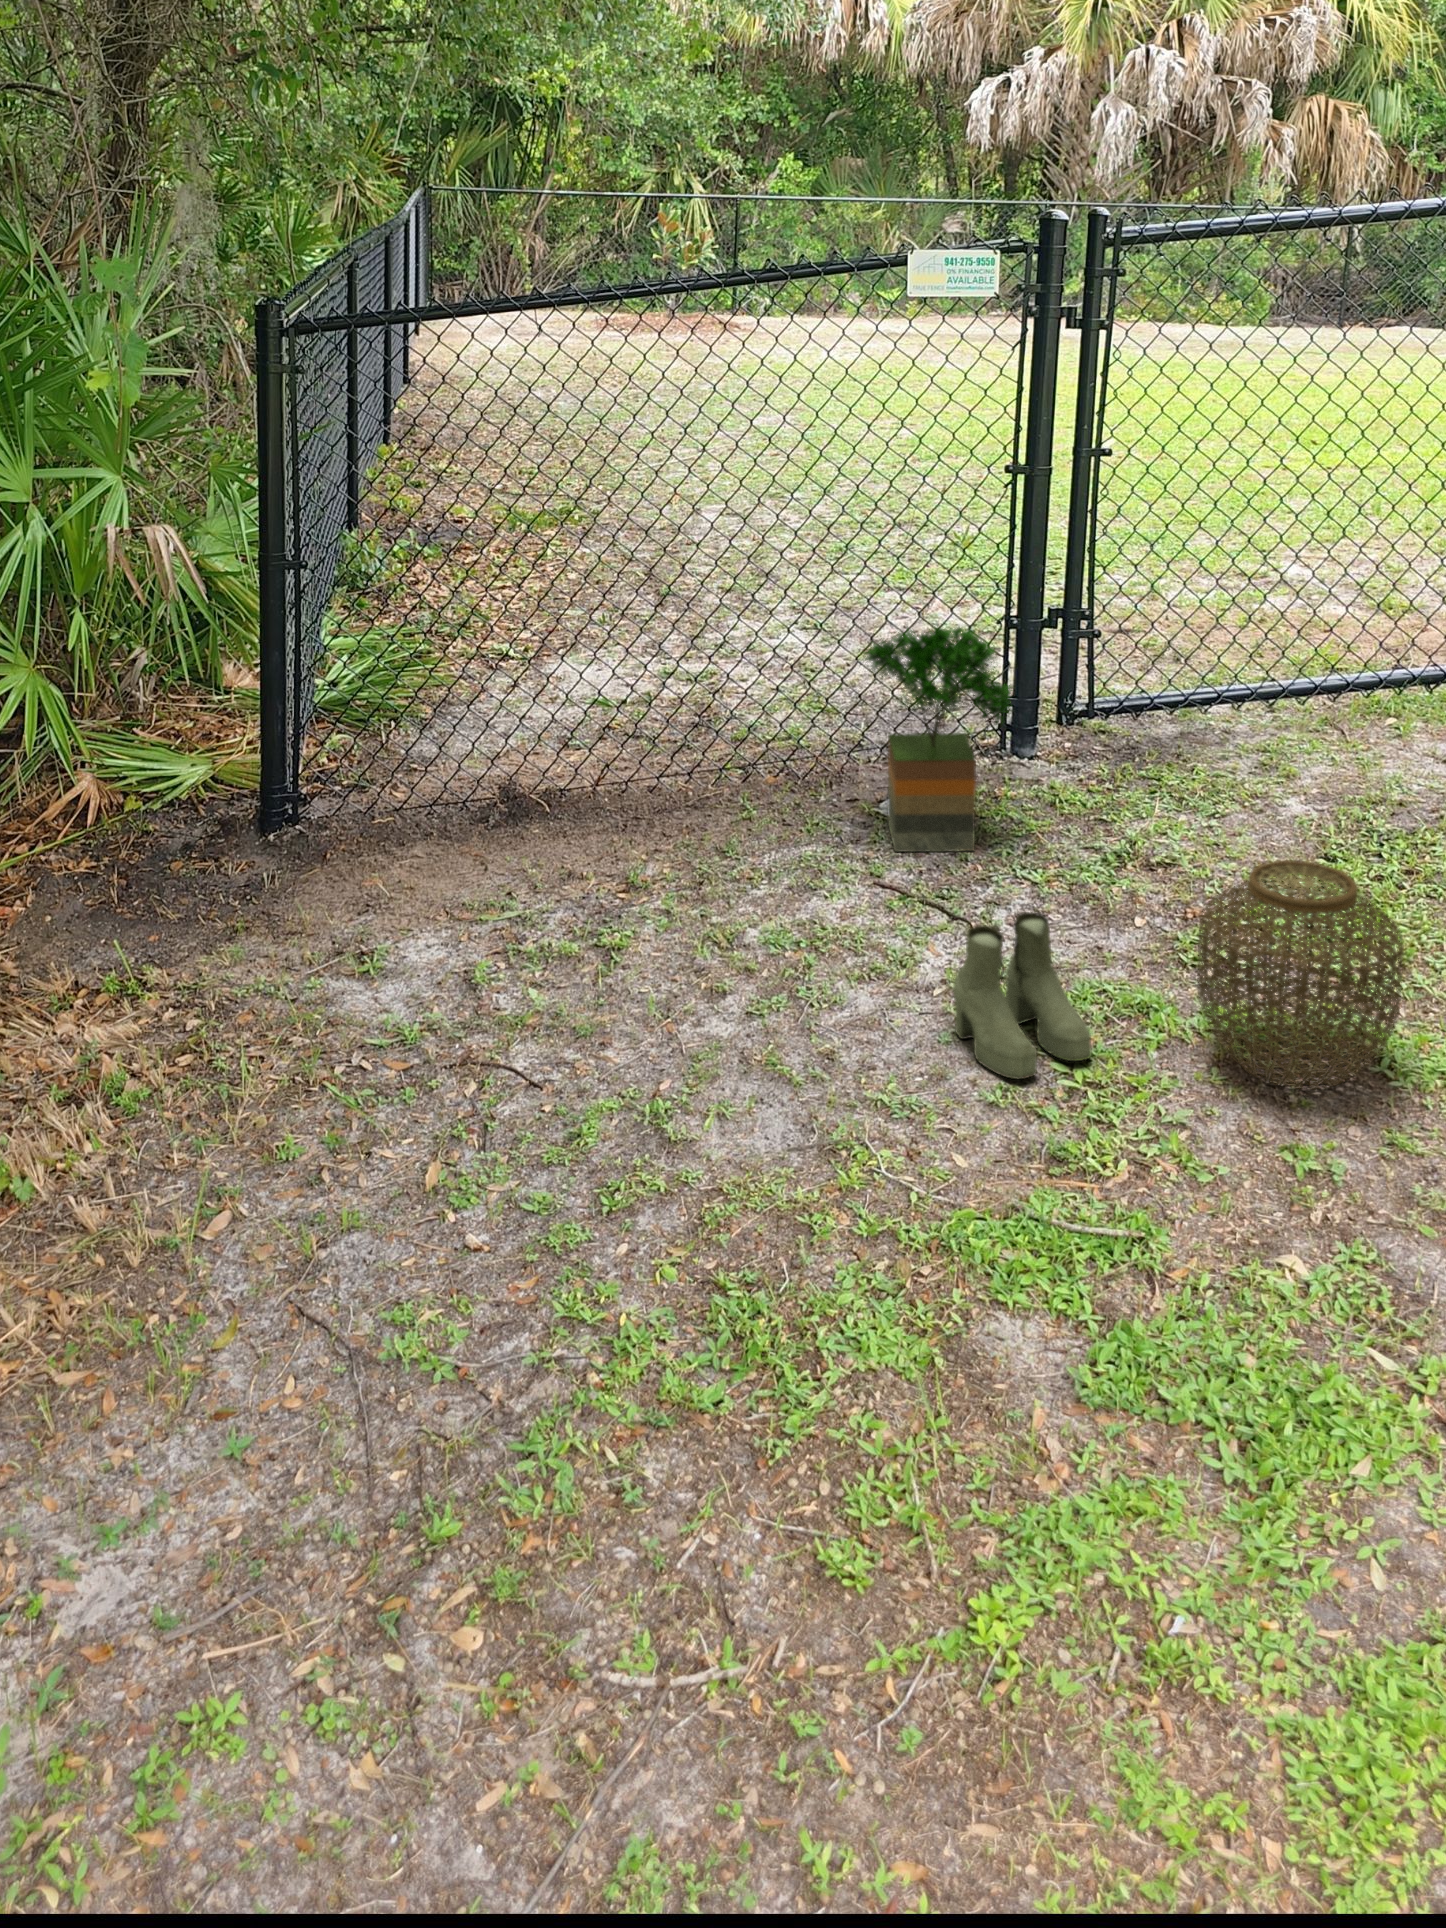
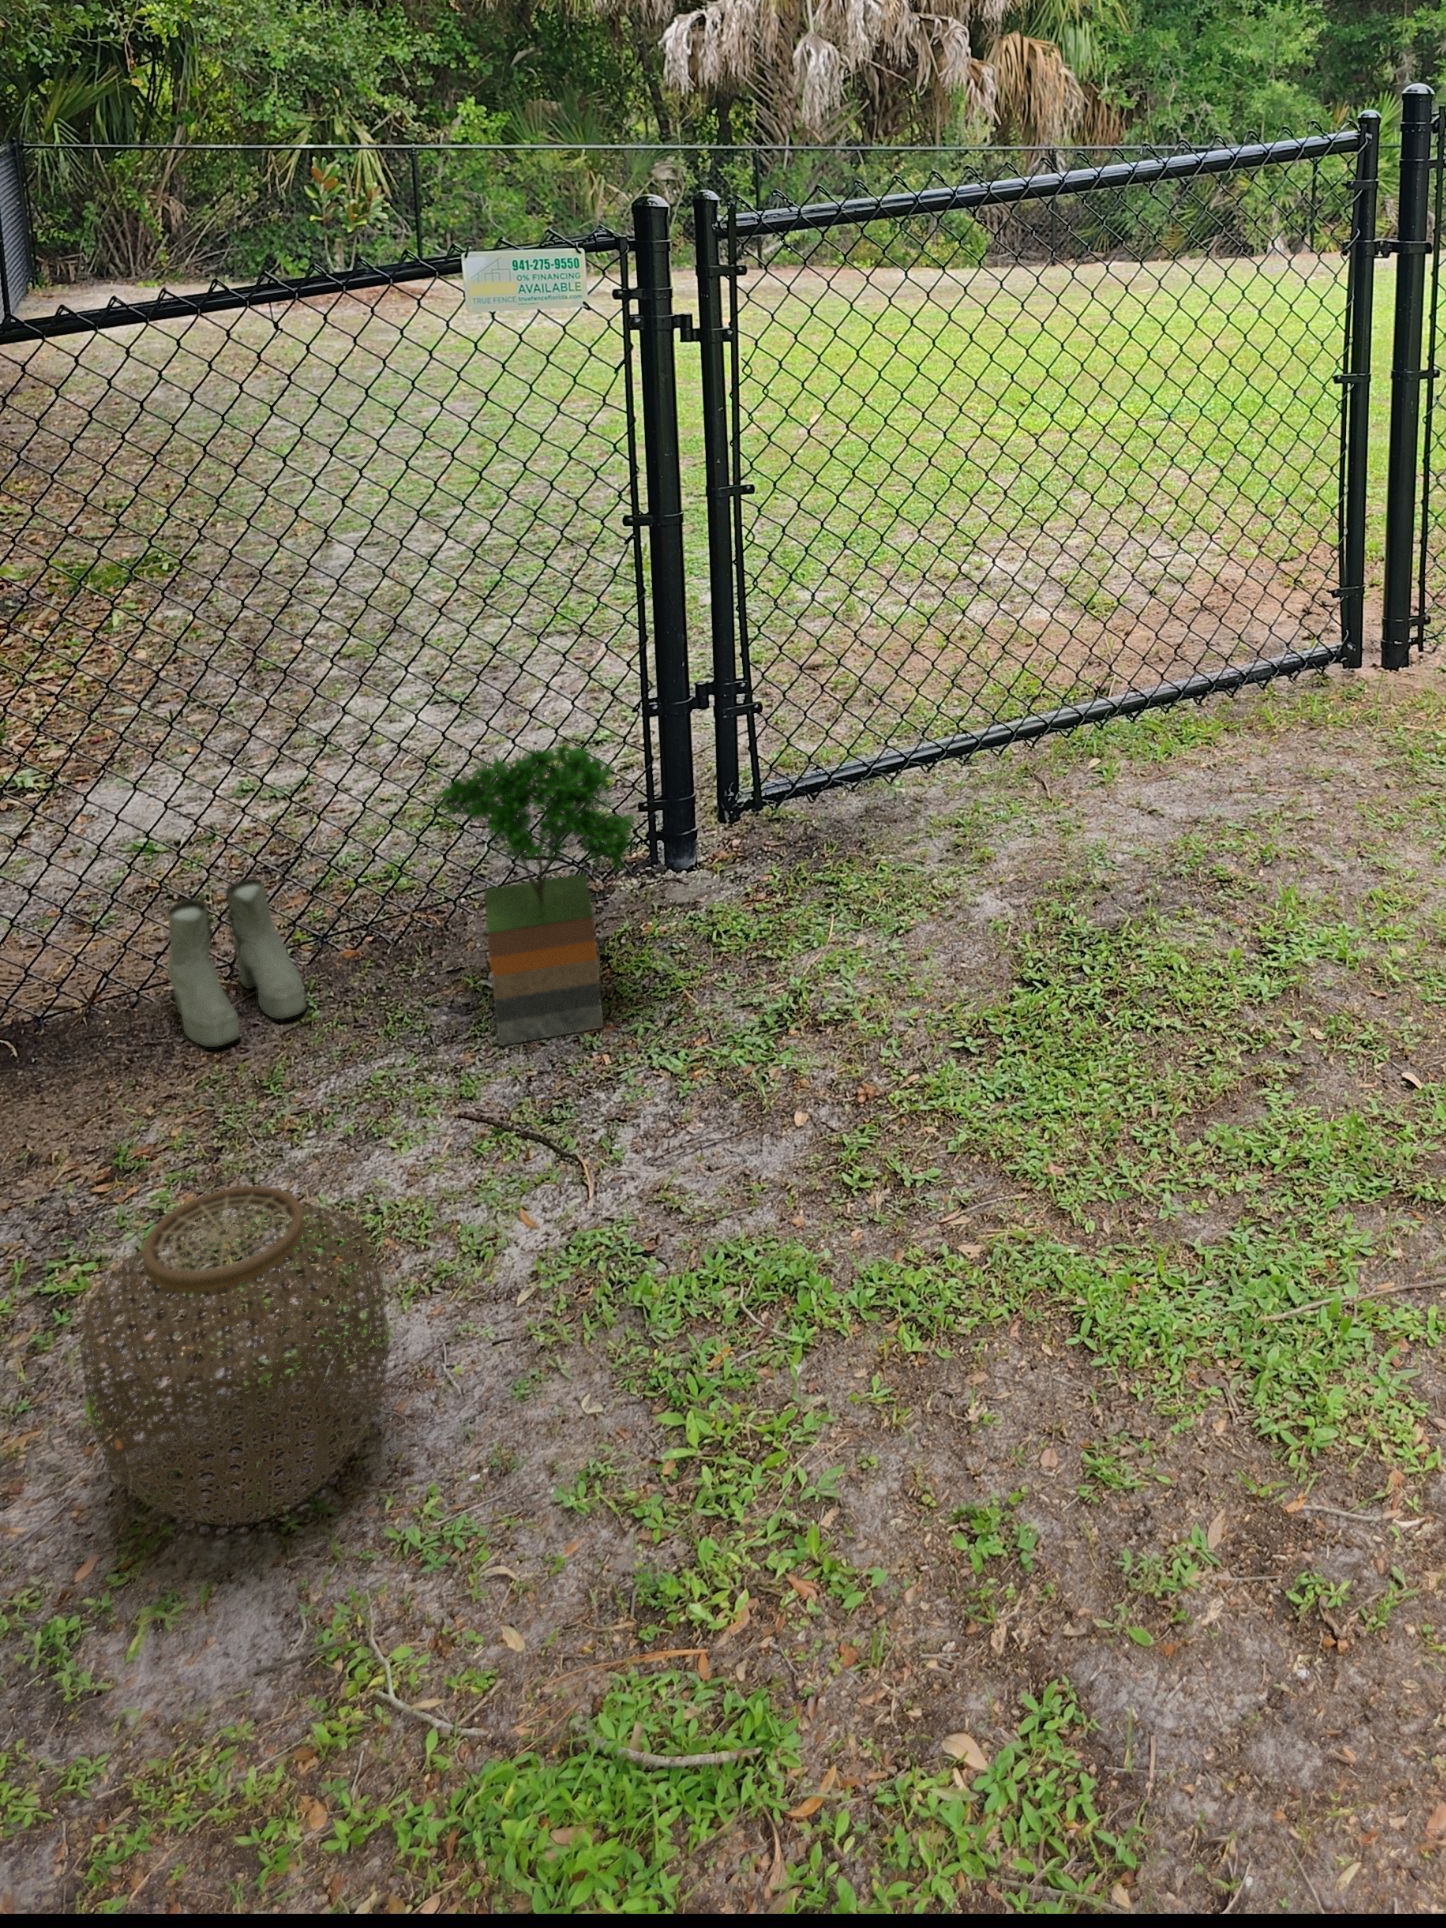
woven basket: present [1197,860,1404,1089] -> present [79,1186,389,1525]
boots: present [953,912,1092,1079] -> present [167,878,306,1047]

